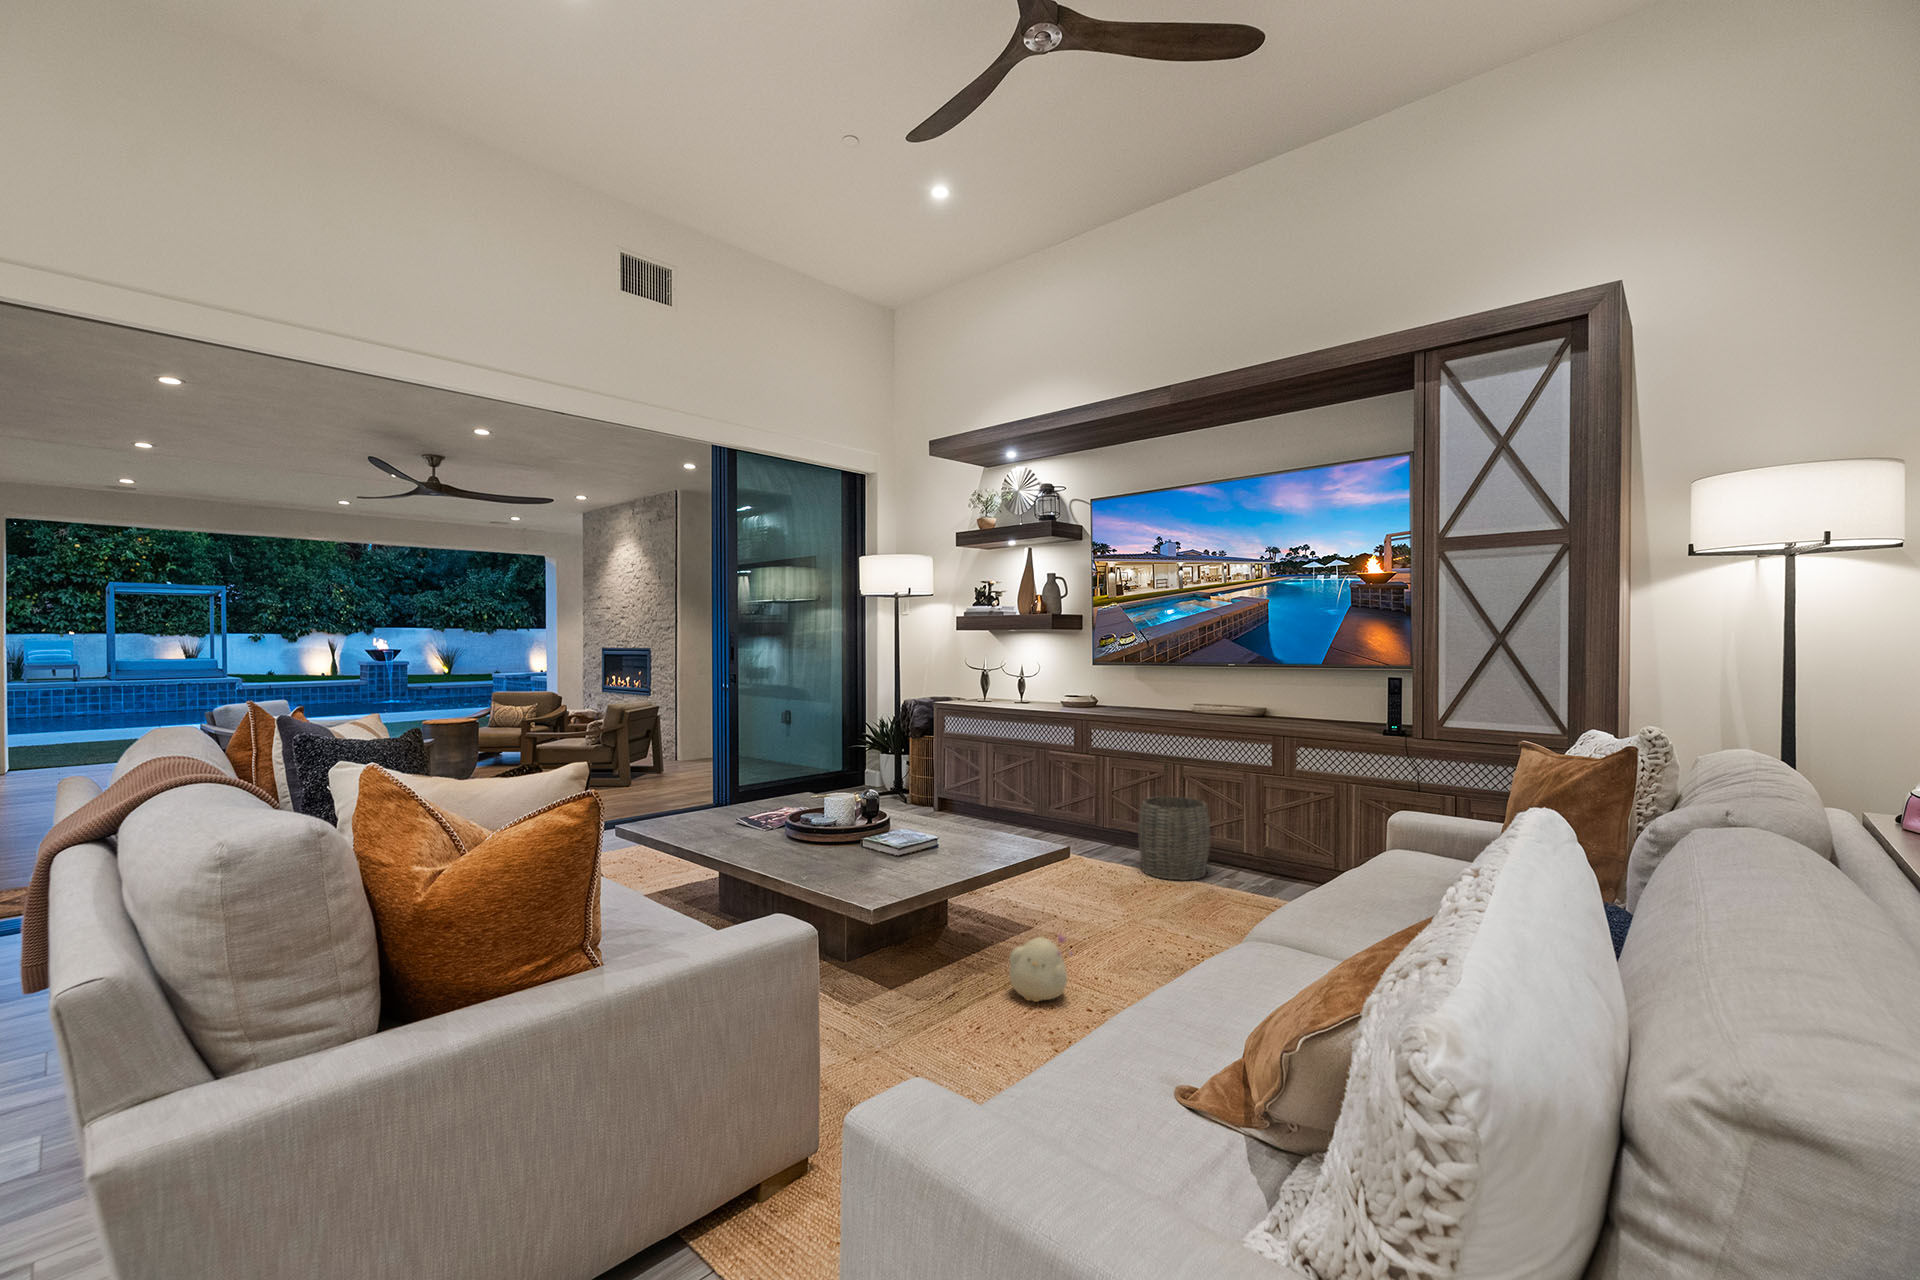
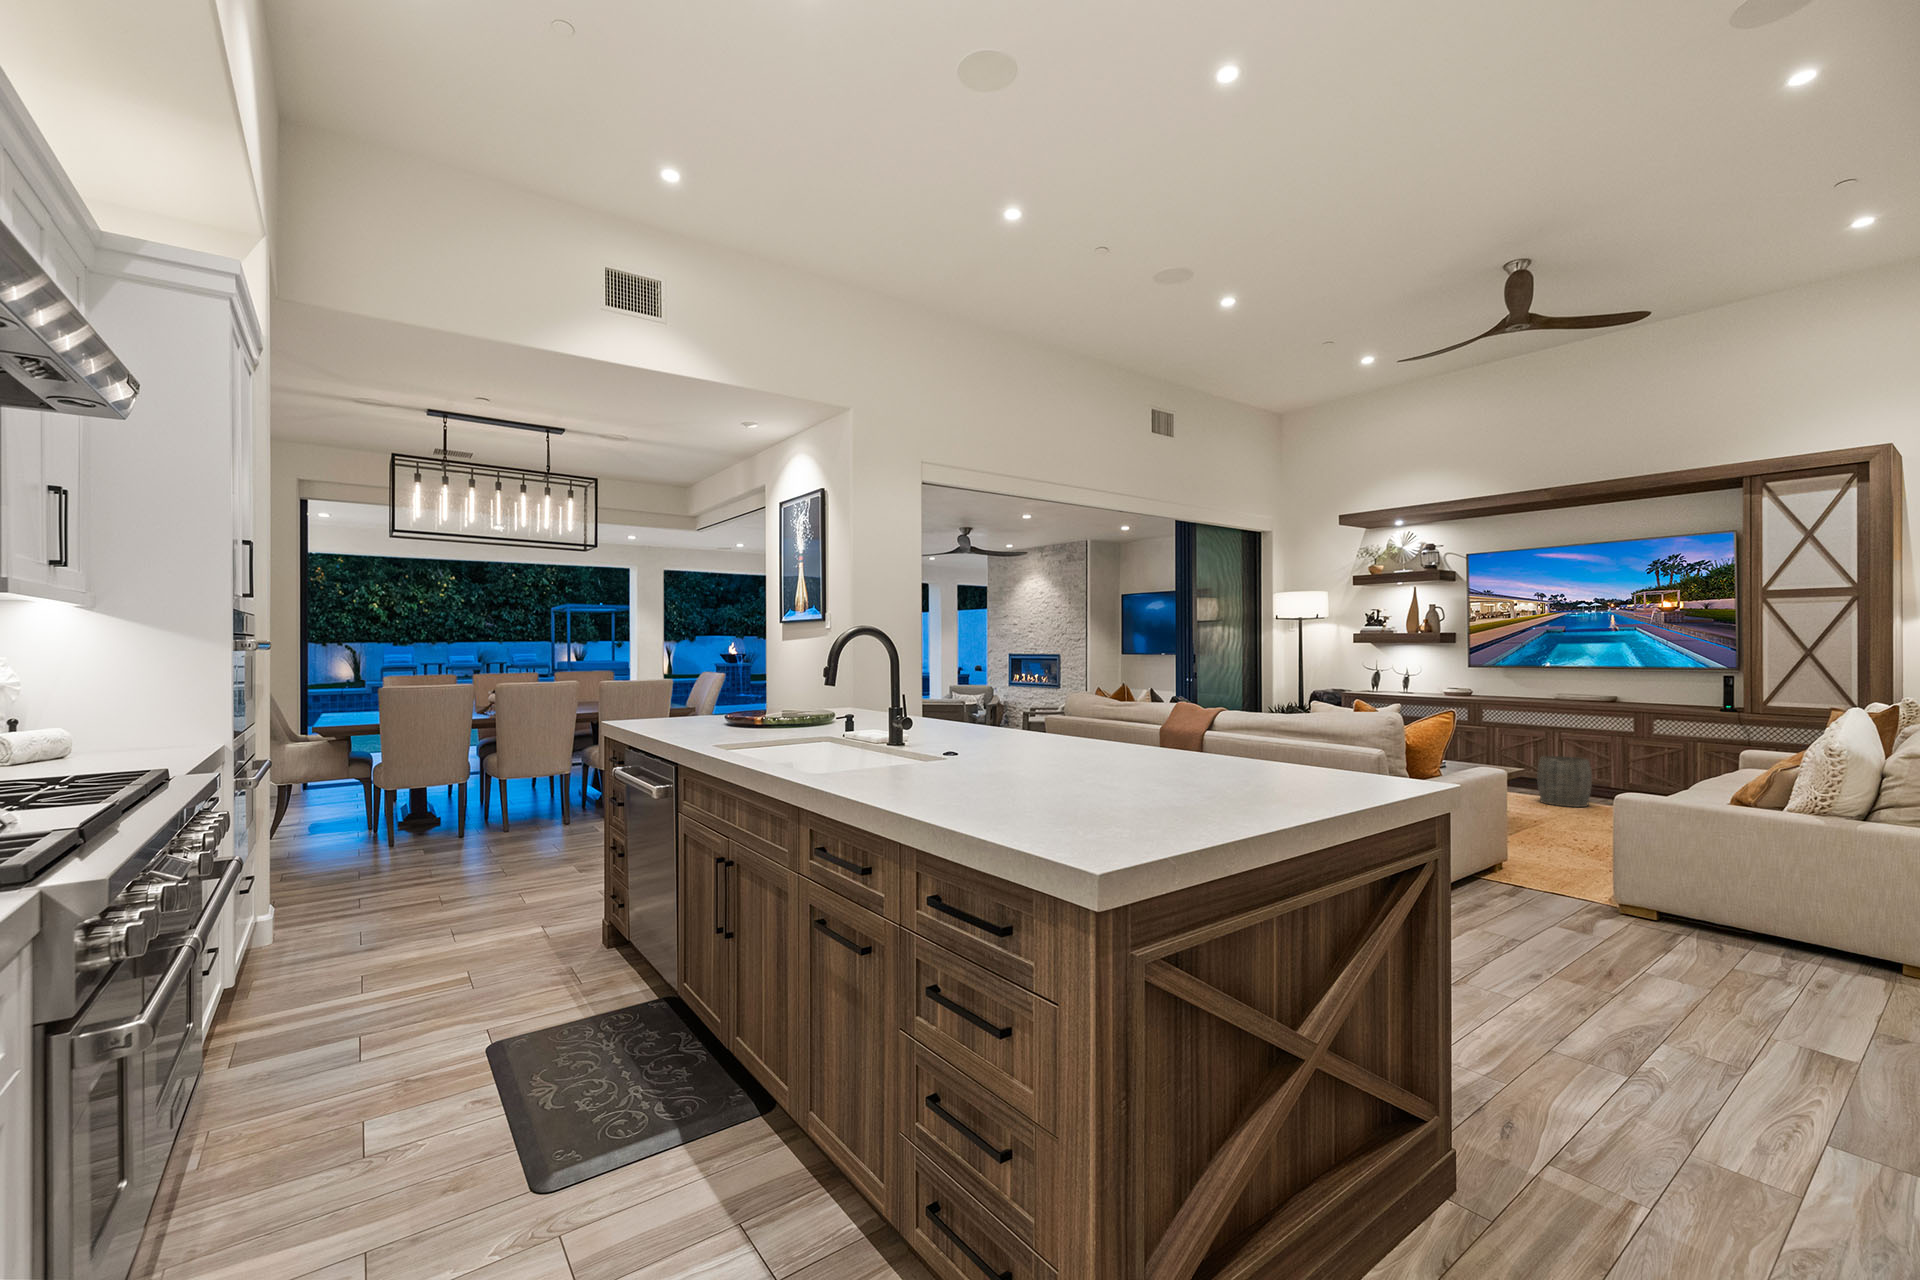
plush toy: present [1009,935,1072,1002] -> none [1530,807,1571,842]

